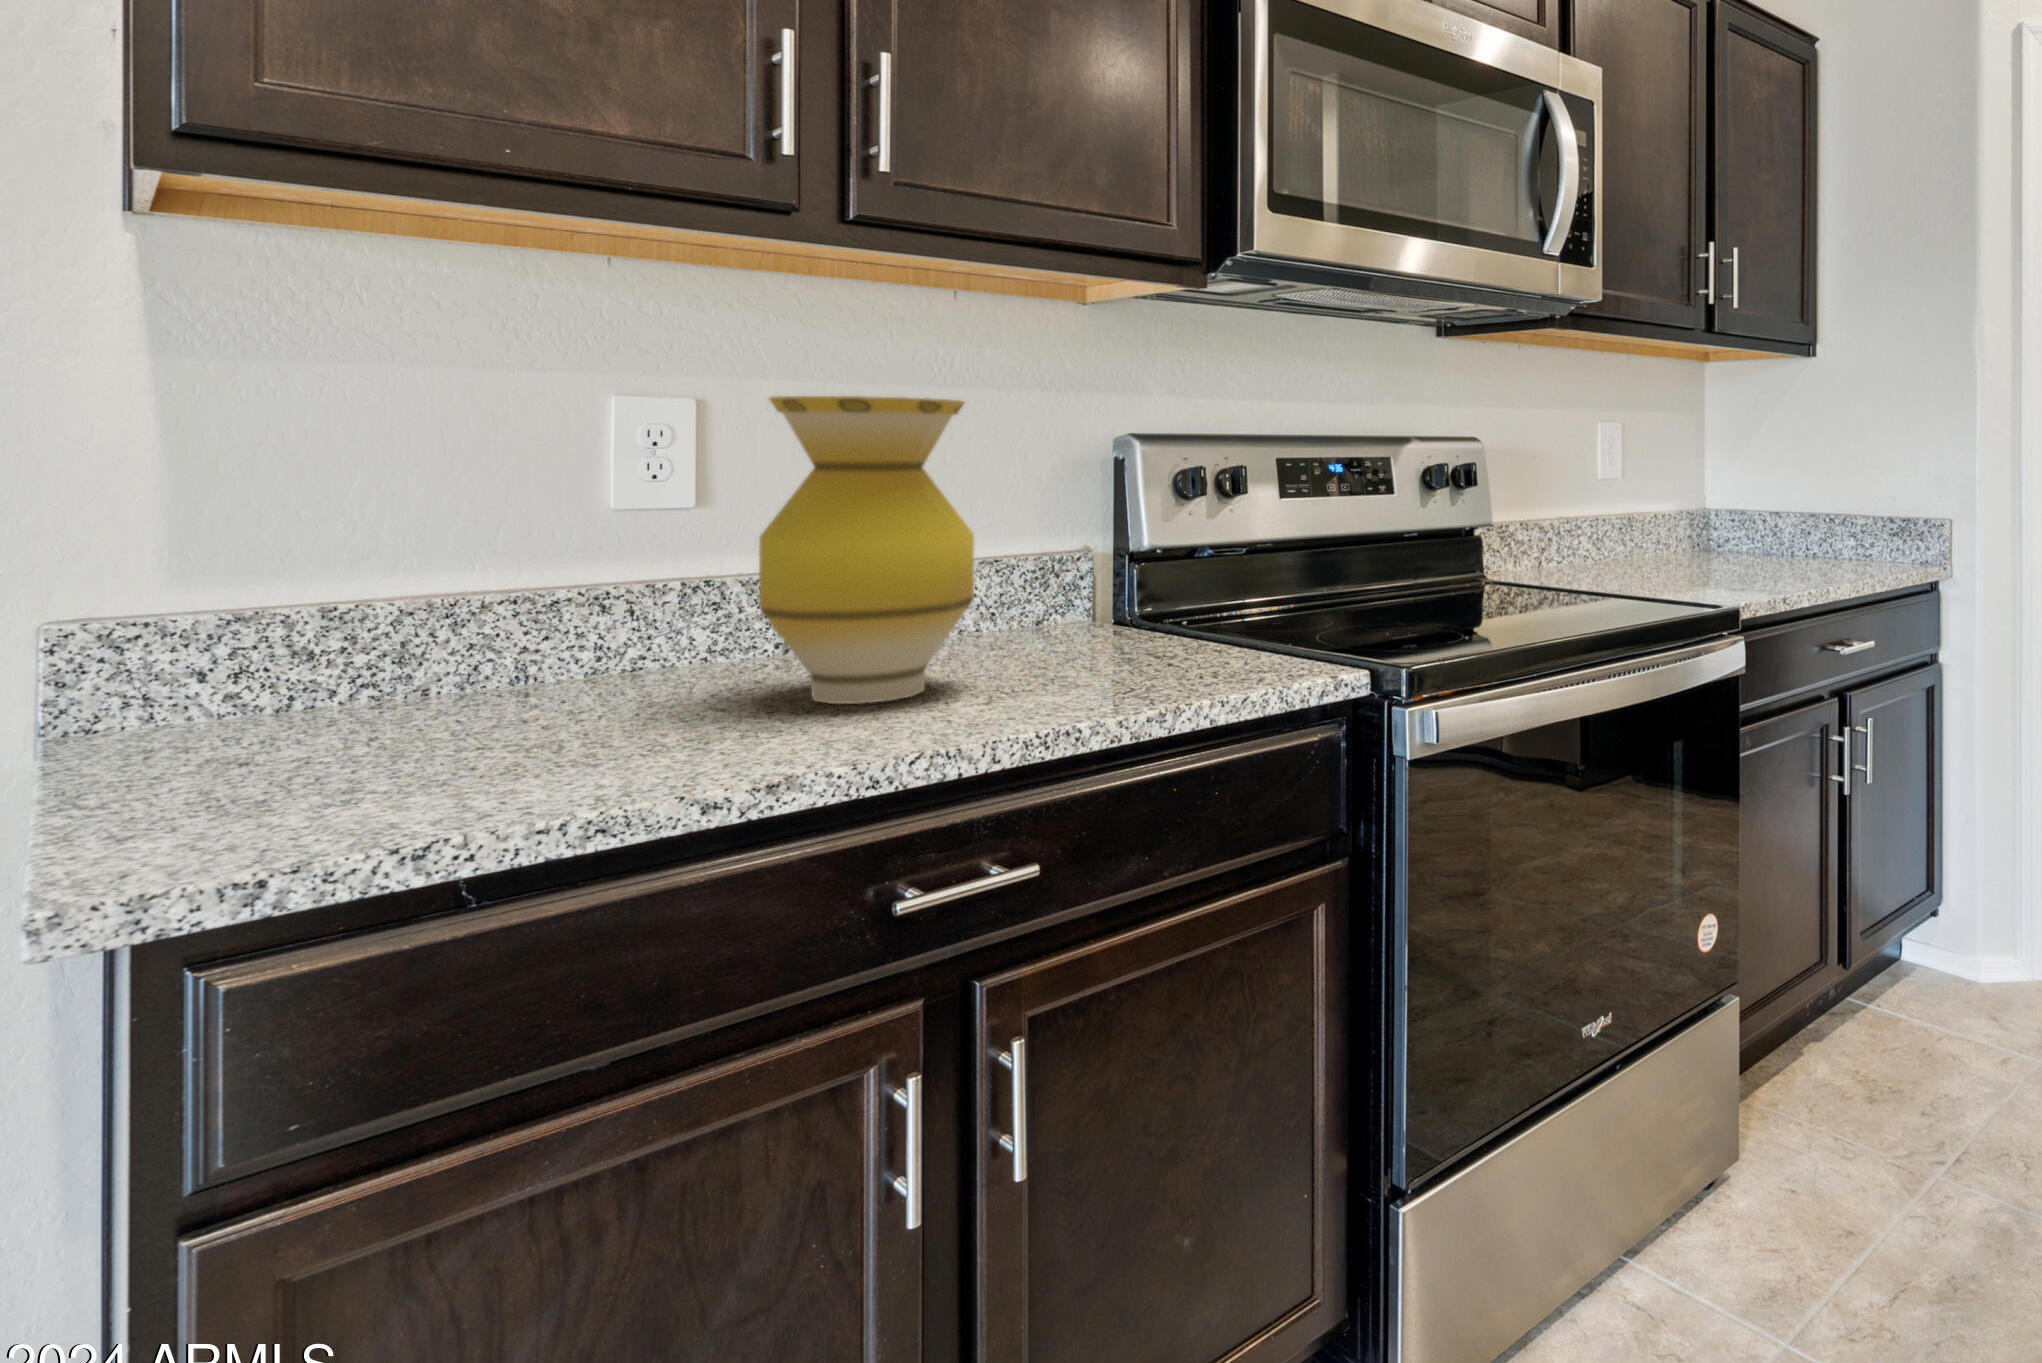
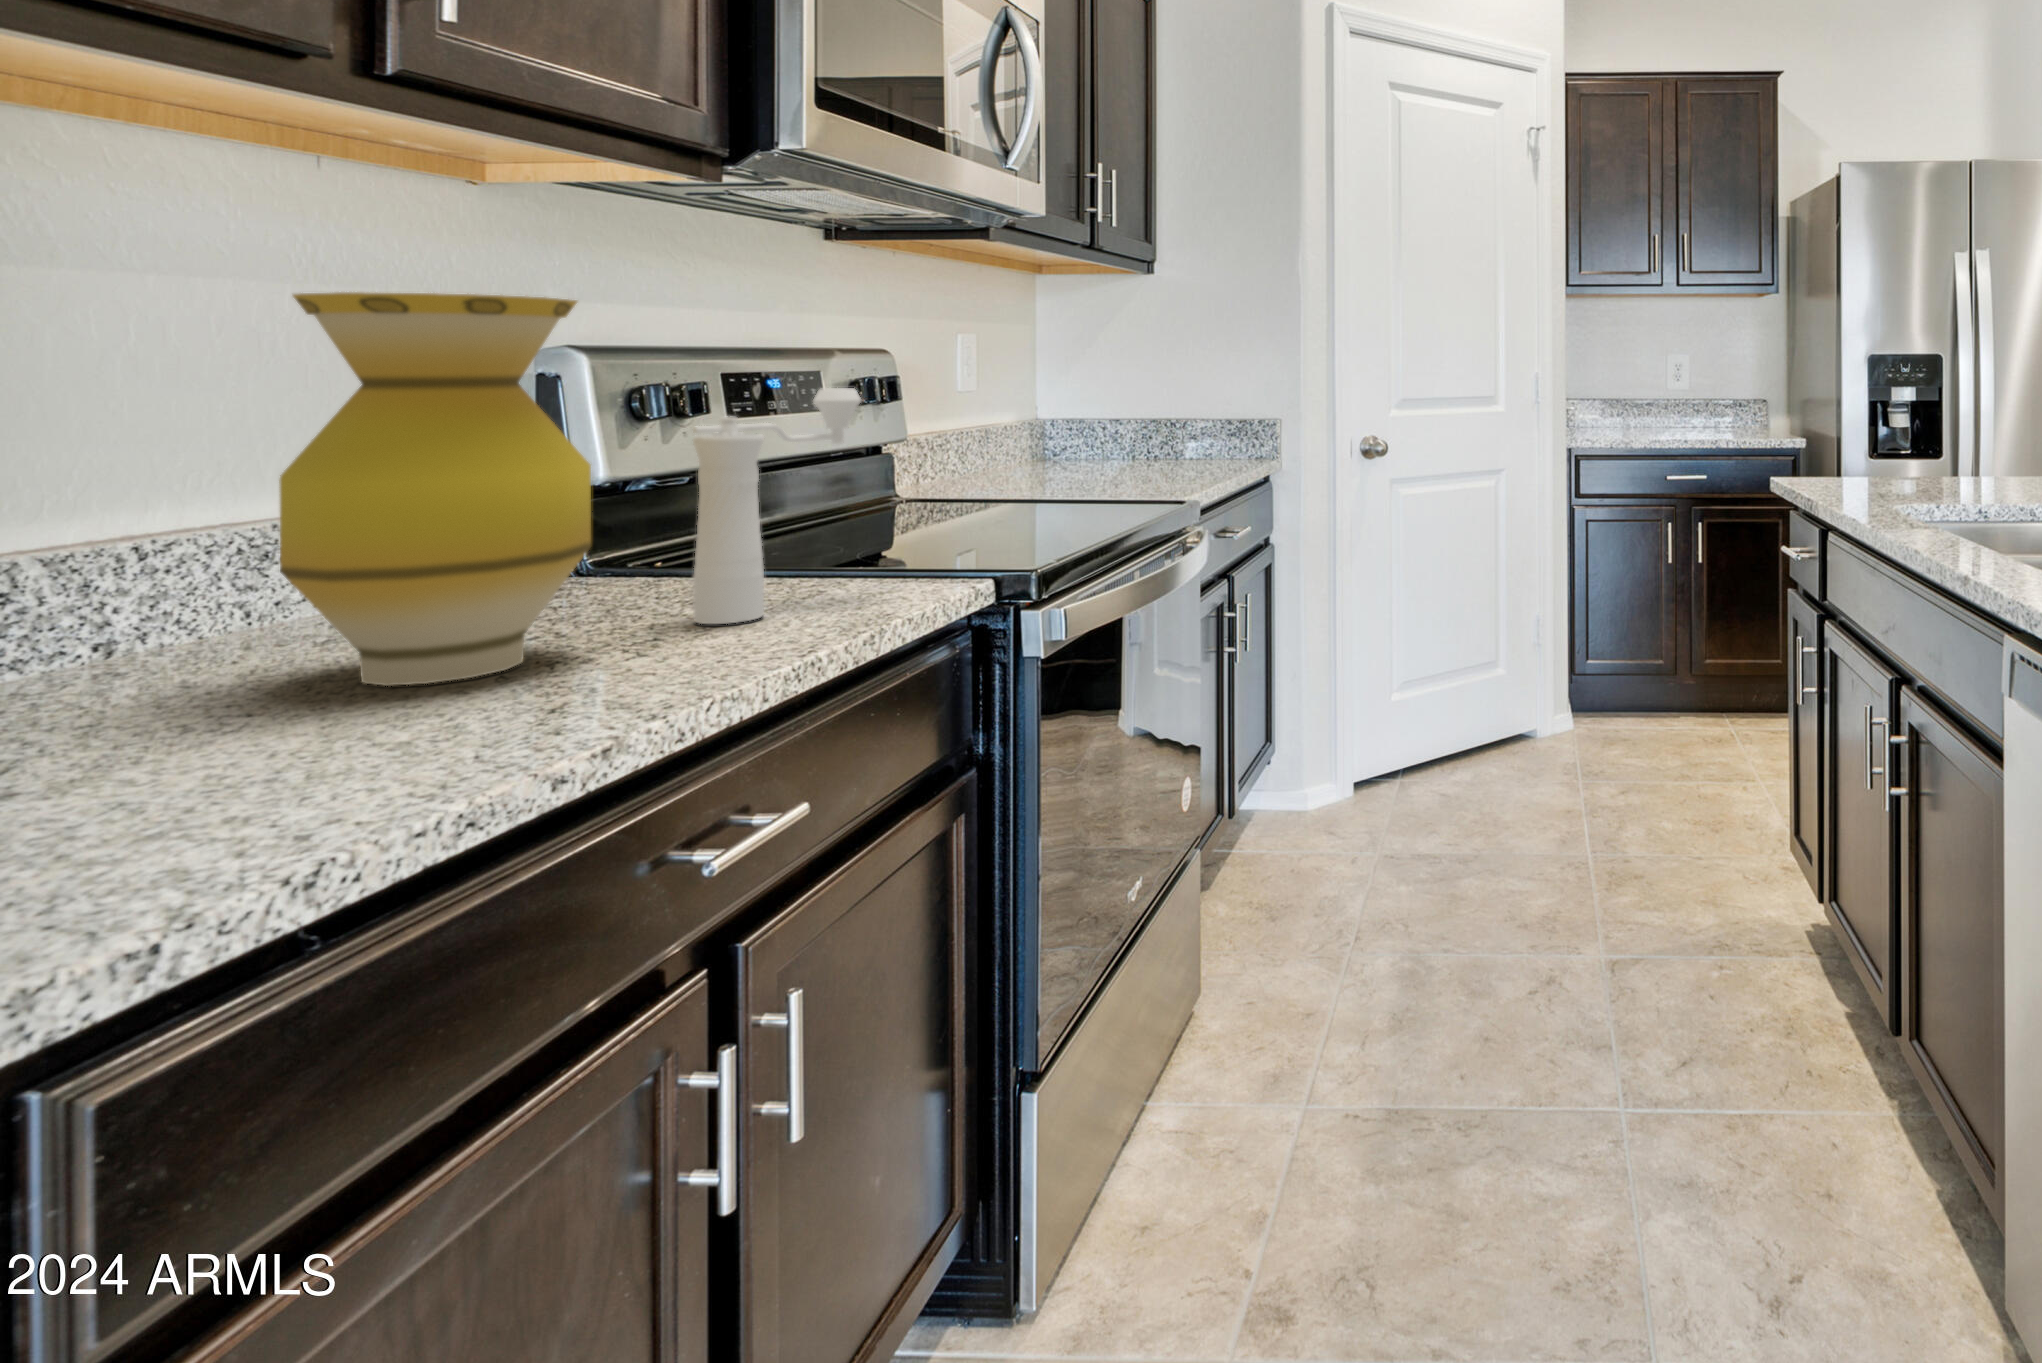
pepper mill: none [1077,477,1237,684] -> present [693,388,861,624]

